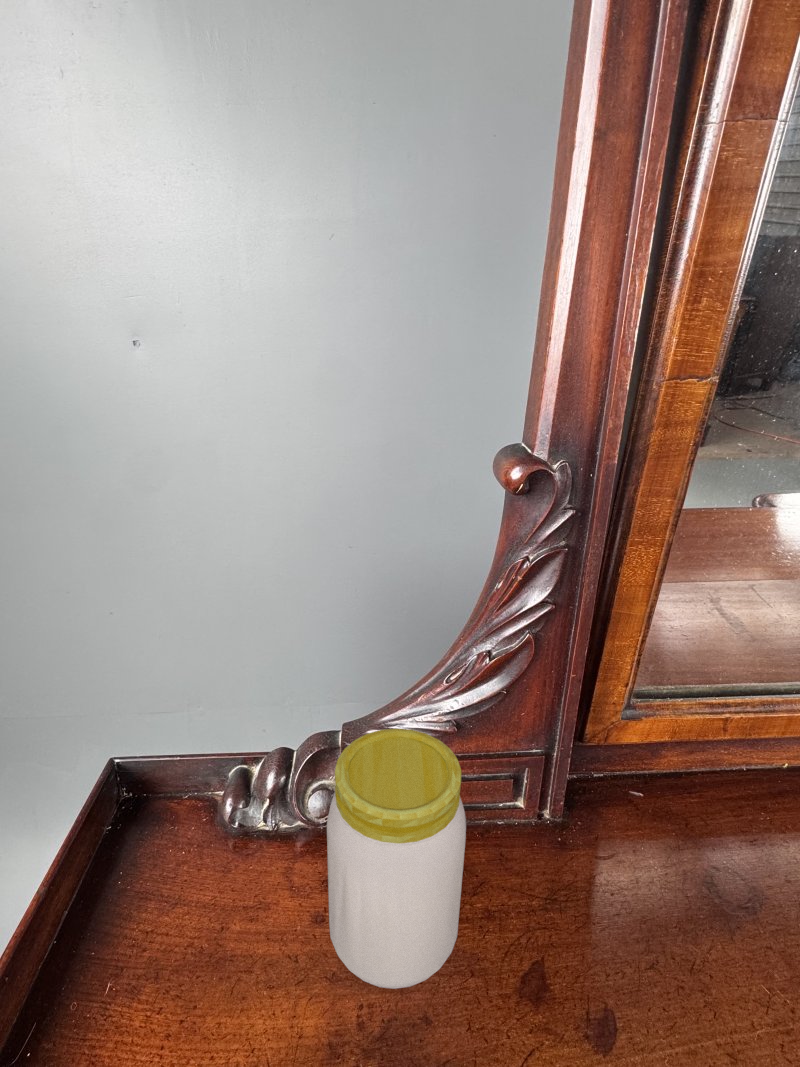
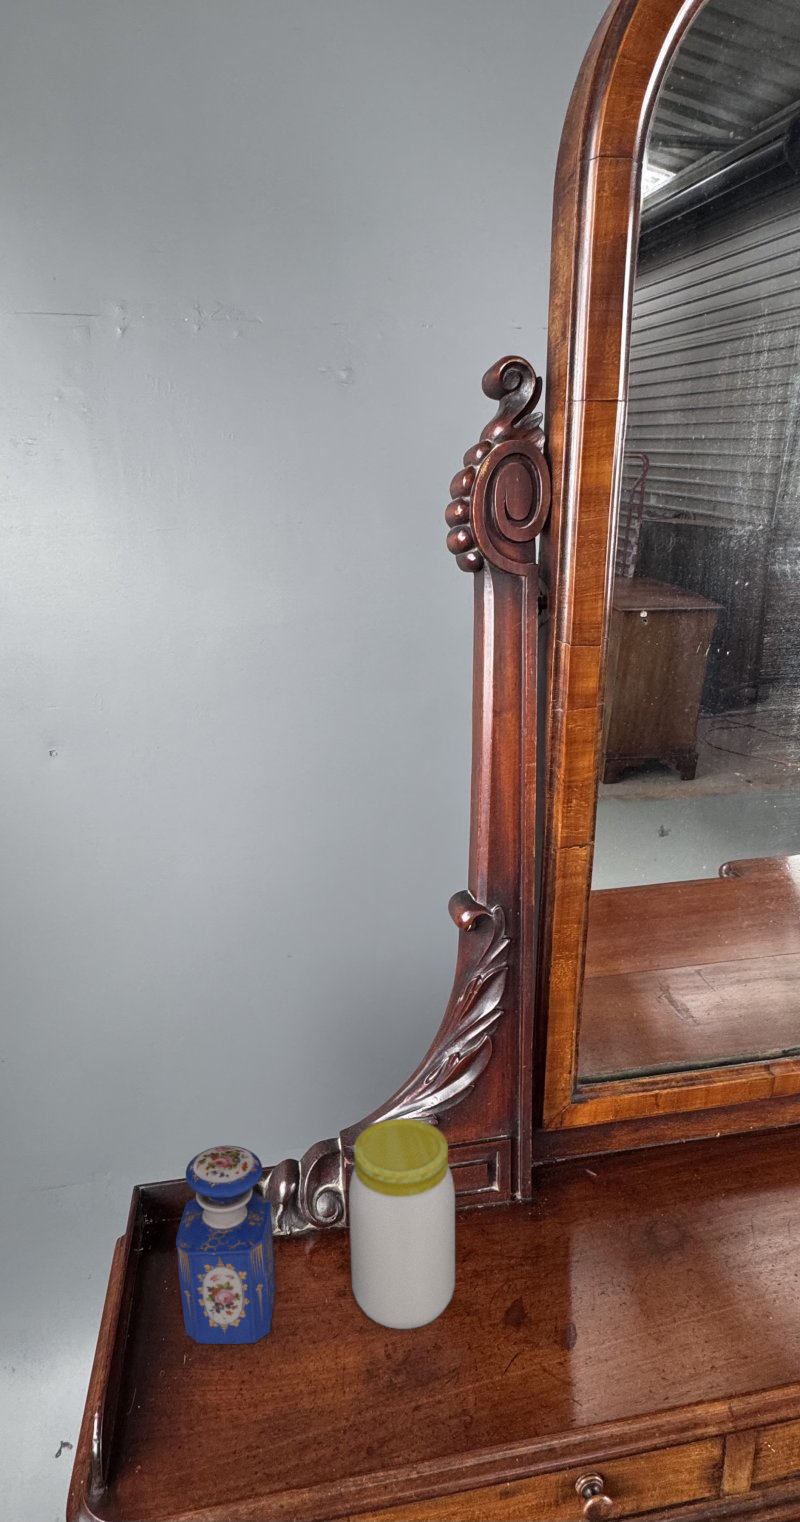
perfume bottle: none [96,739,241,981] -> present [176,1145,276,1344]

